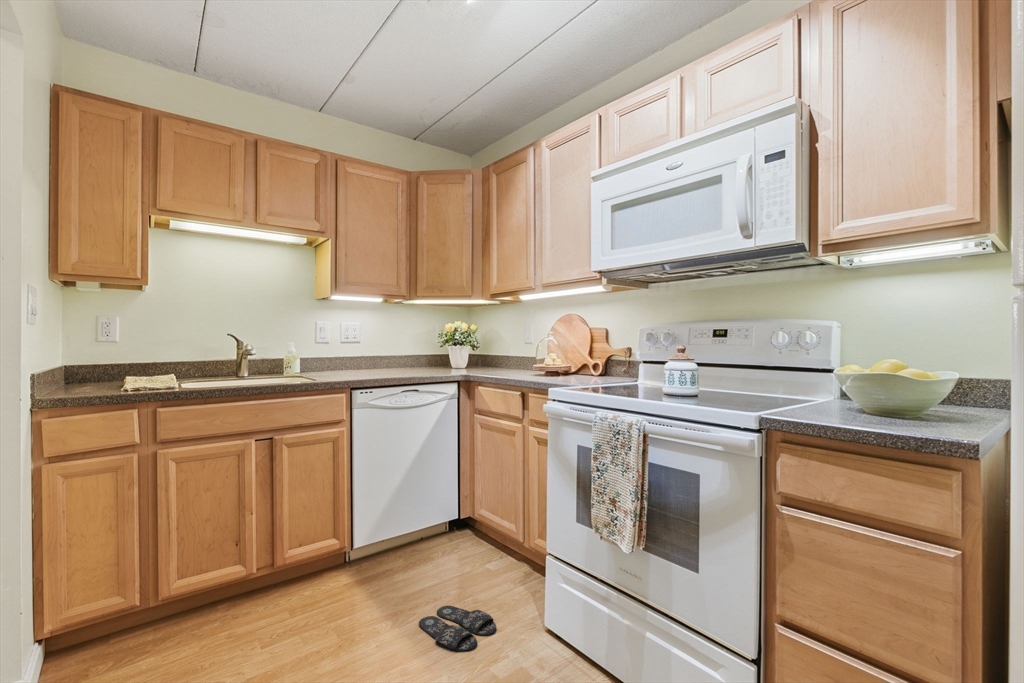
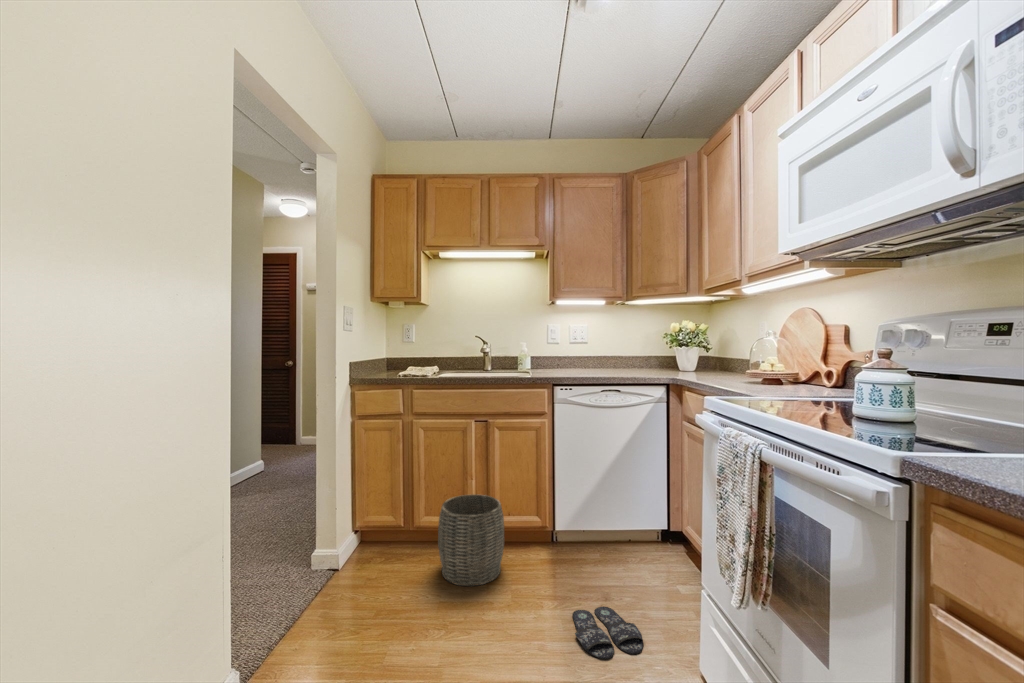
woven basket: none [223,530,316,651] -> present [438,494,504,586]

